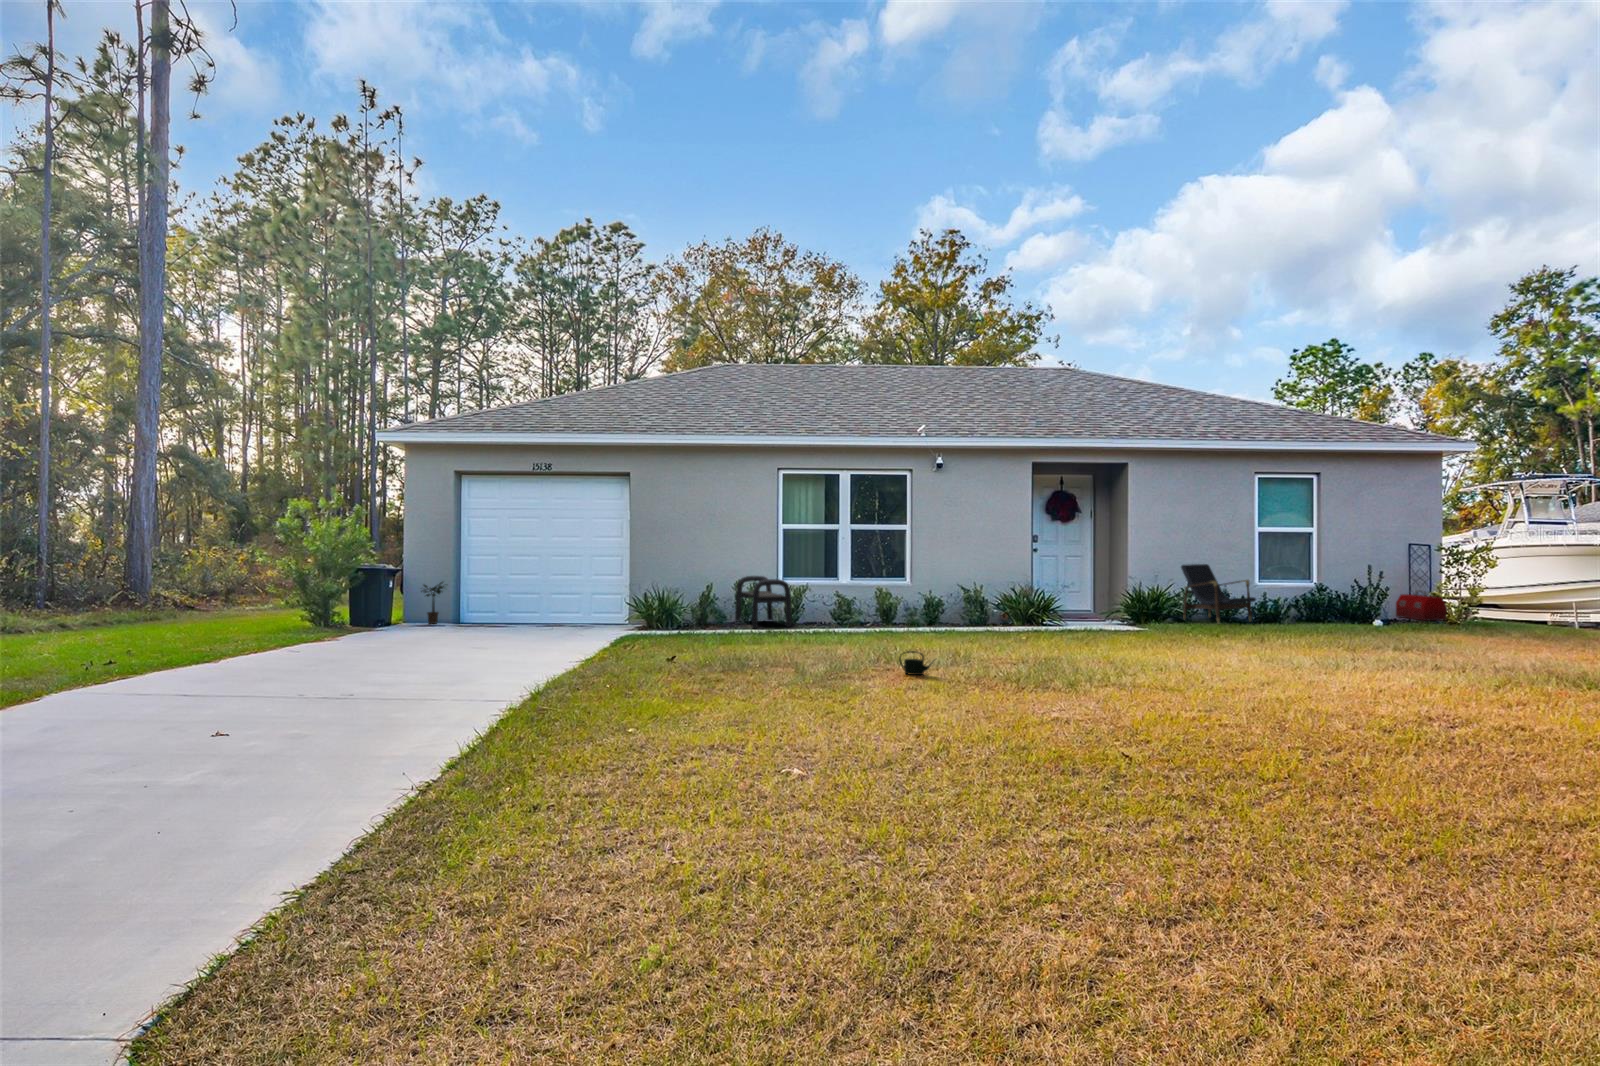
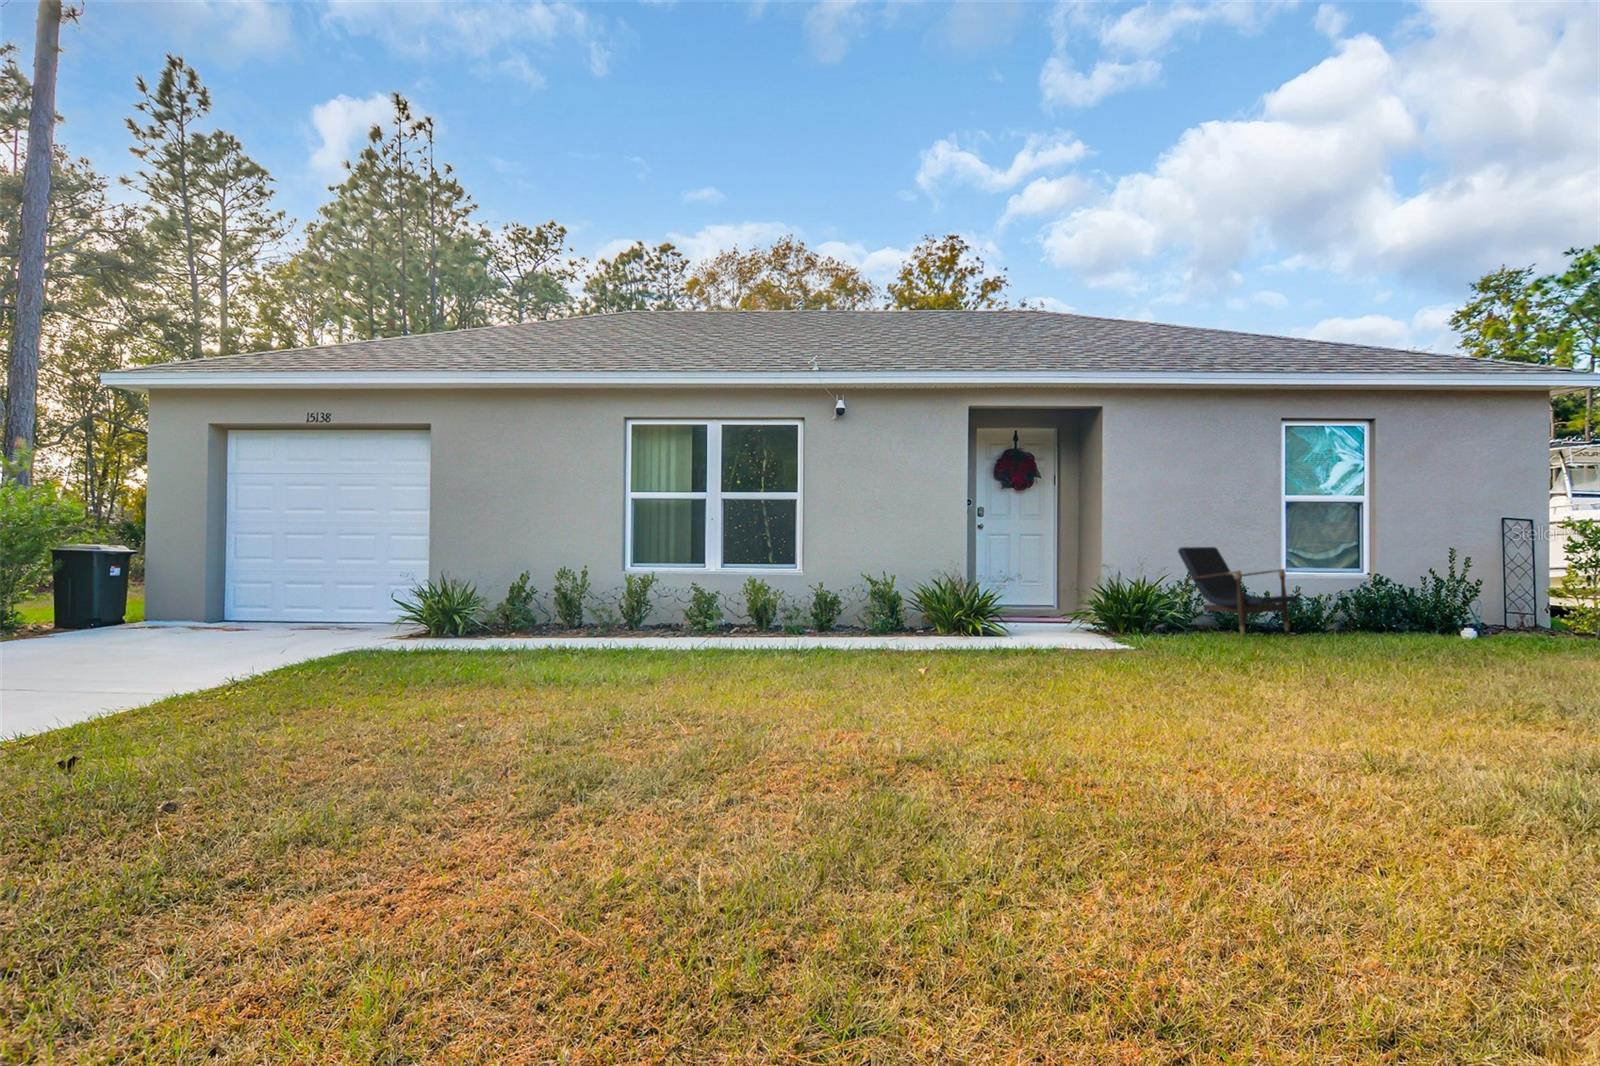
bench: present [735,576,792,628] -> none [544,561,611,637]
potted plant: present [421,582,444,624] -> none [133,565,183,622]
toolbox: present [1396,590,1447,621] -> none [1490,586,1589,631]
watering can: present [899,651,934,675] -> none [508,766,590,842]

